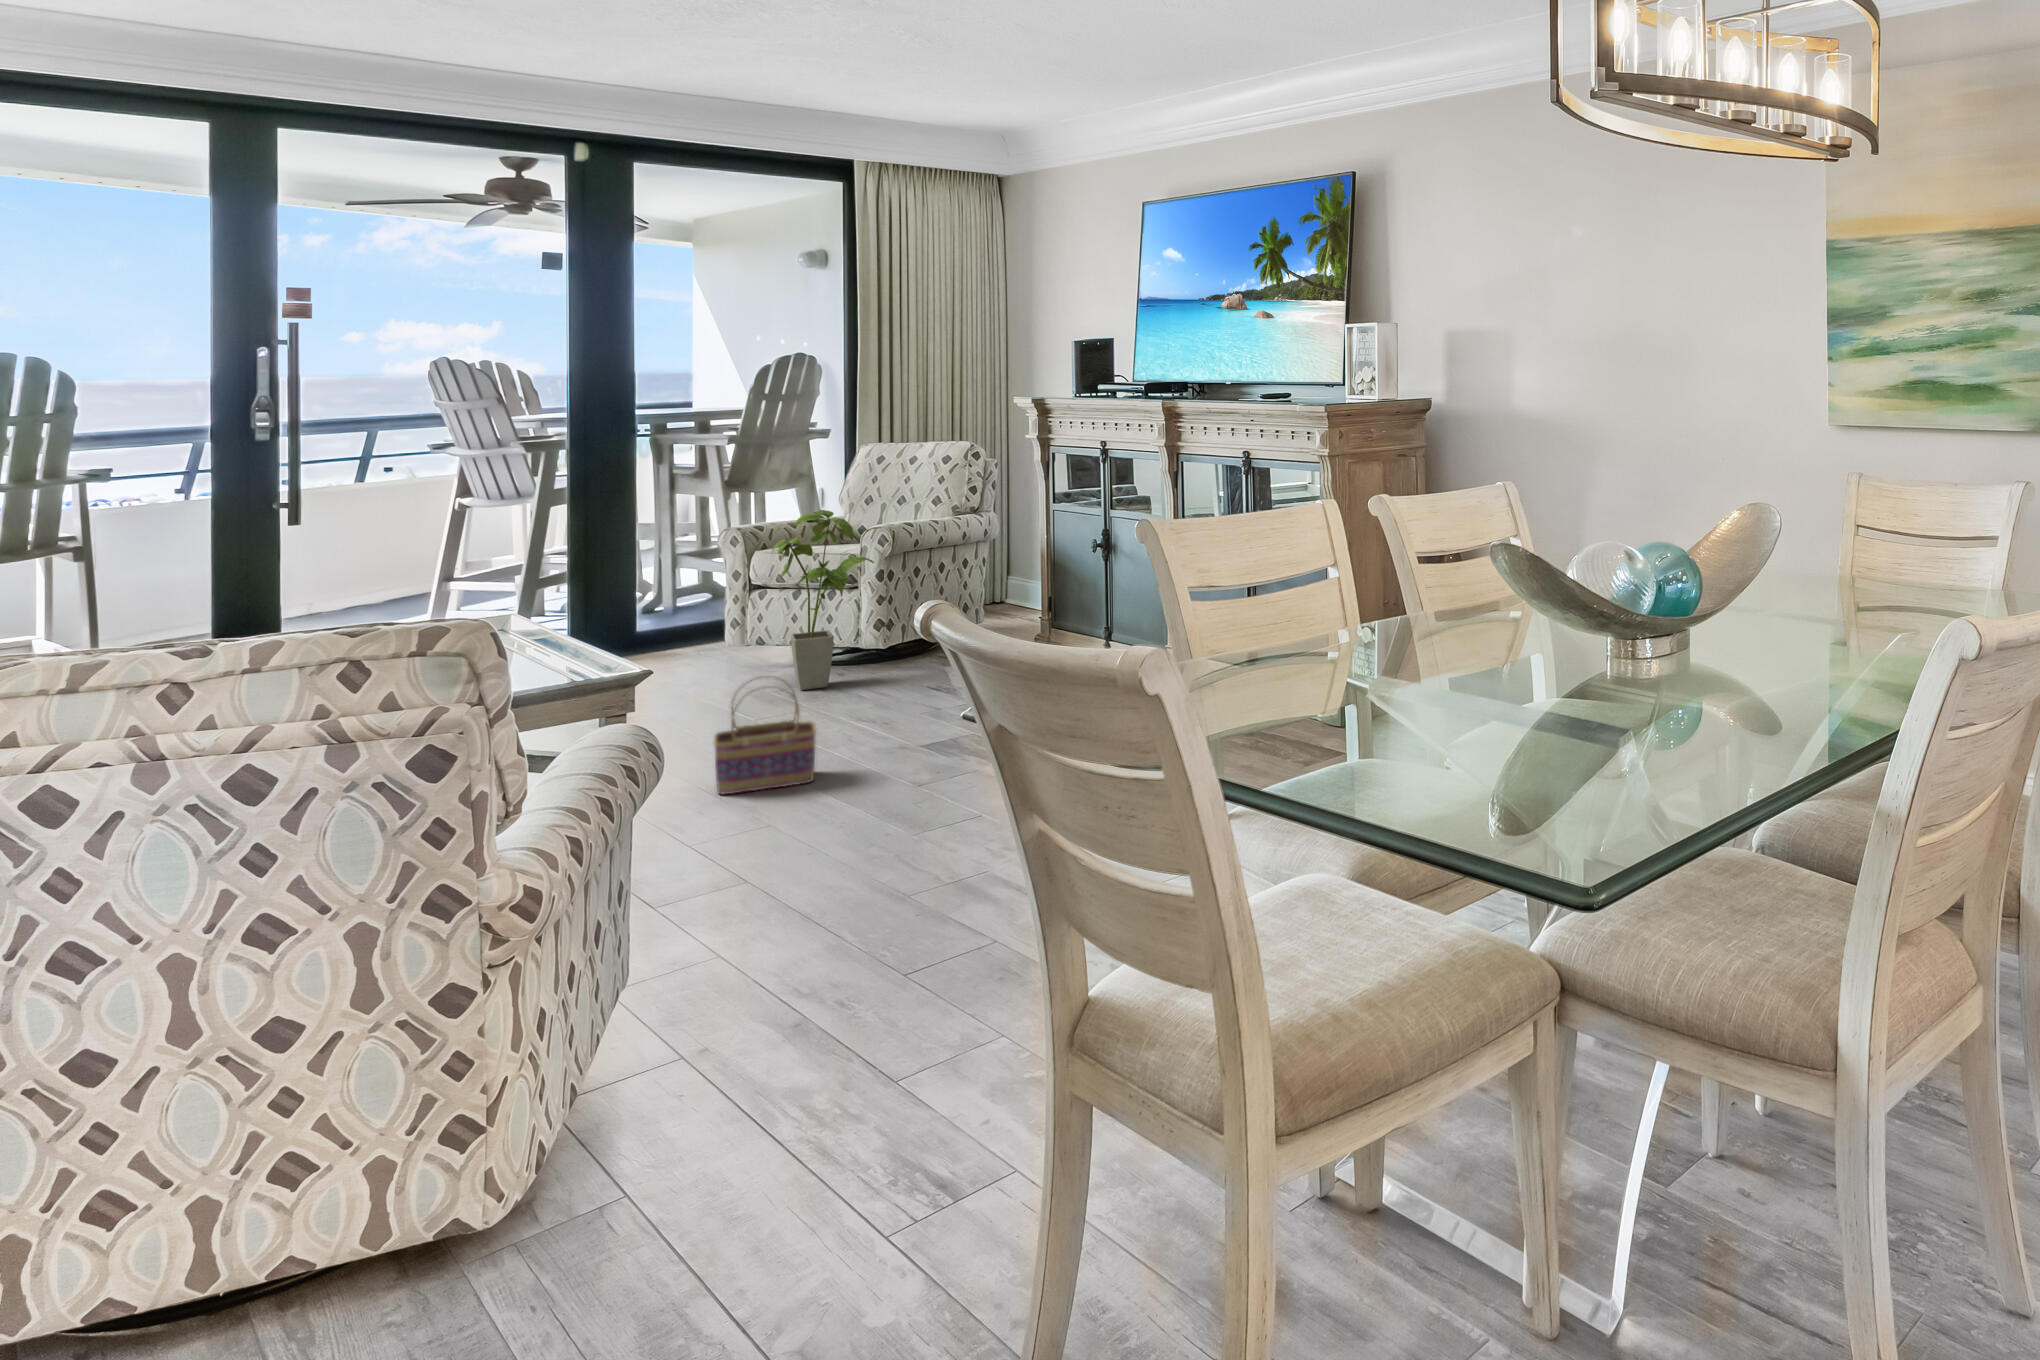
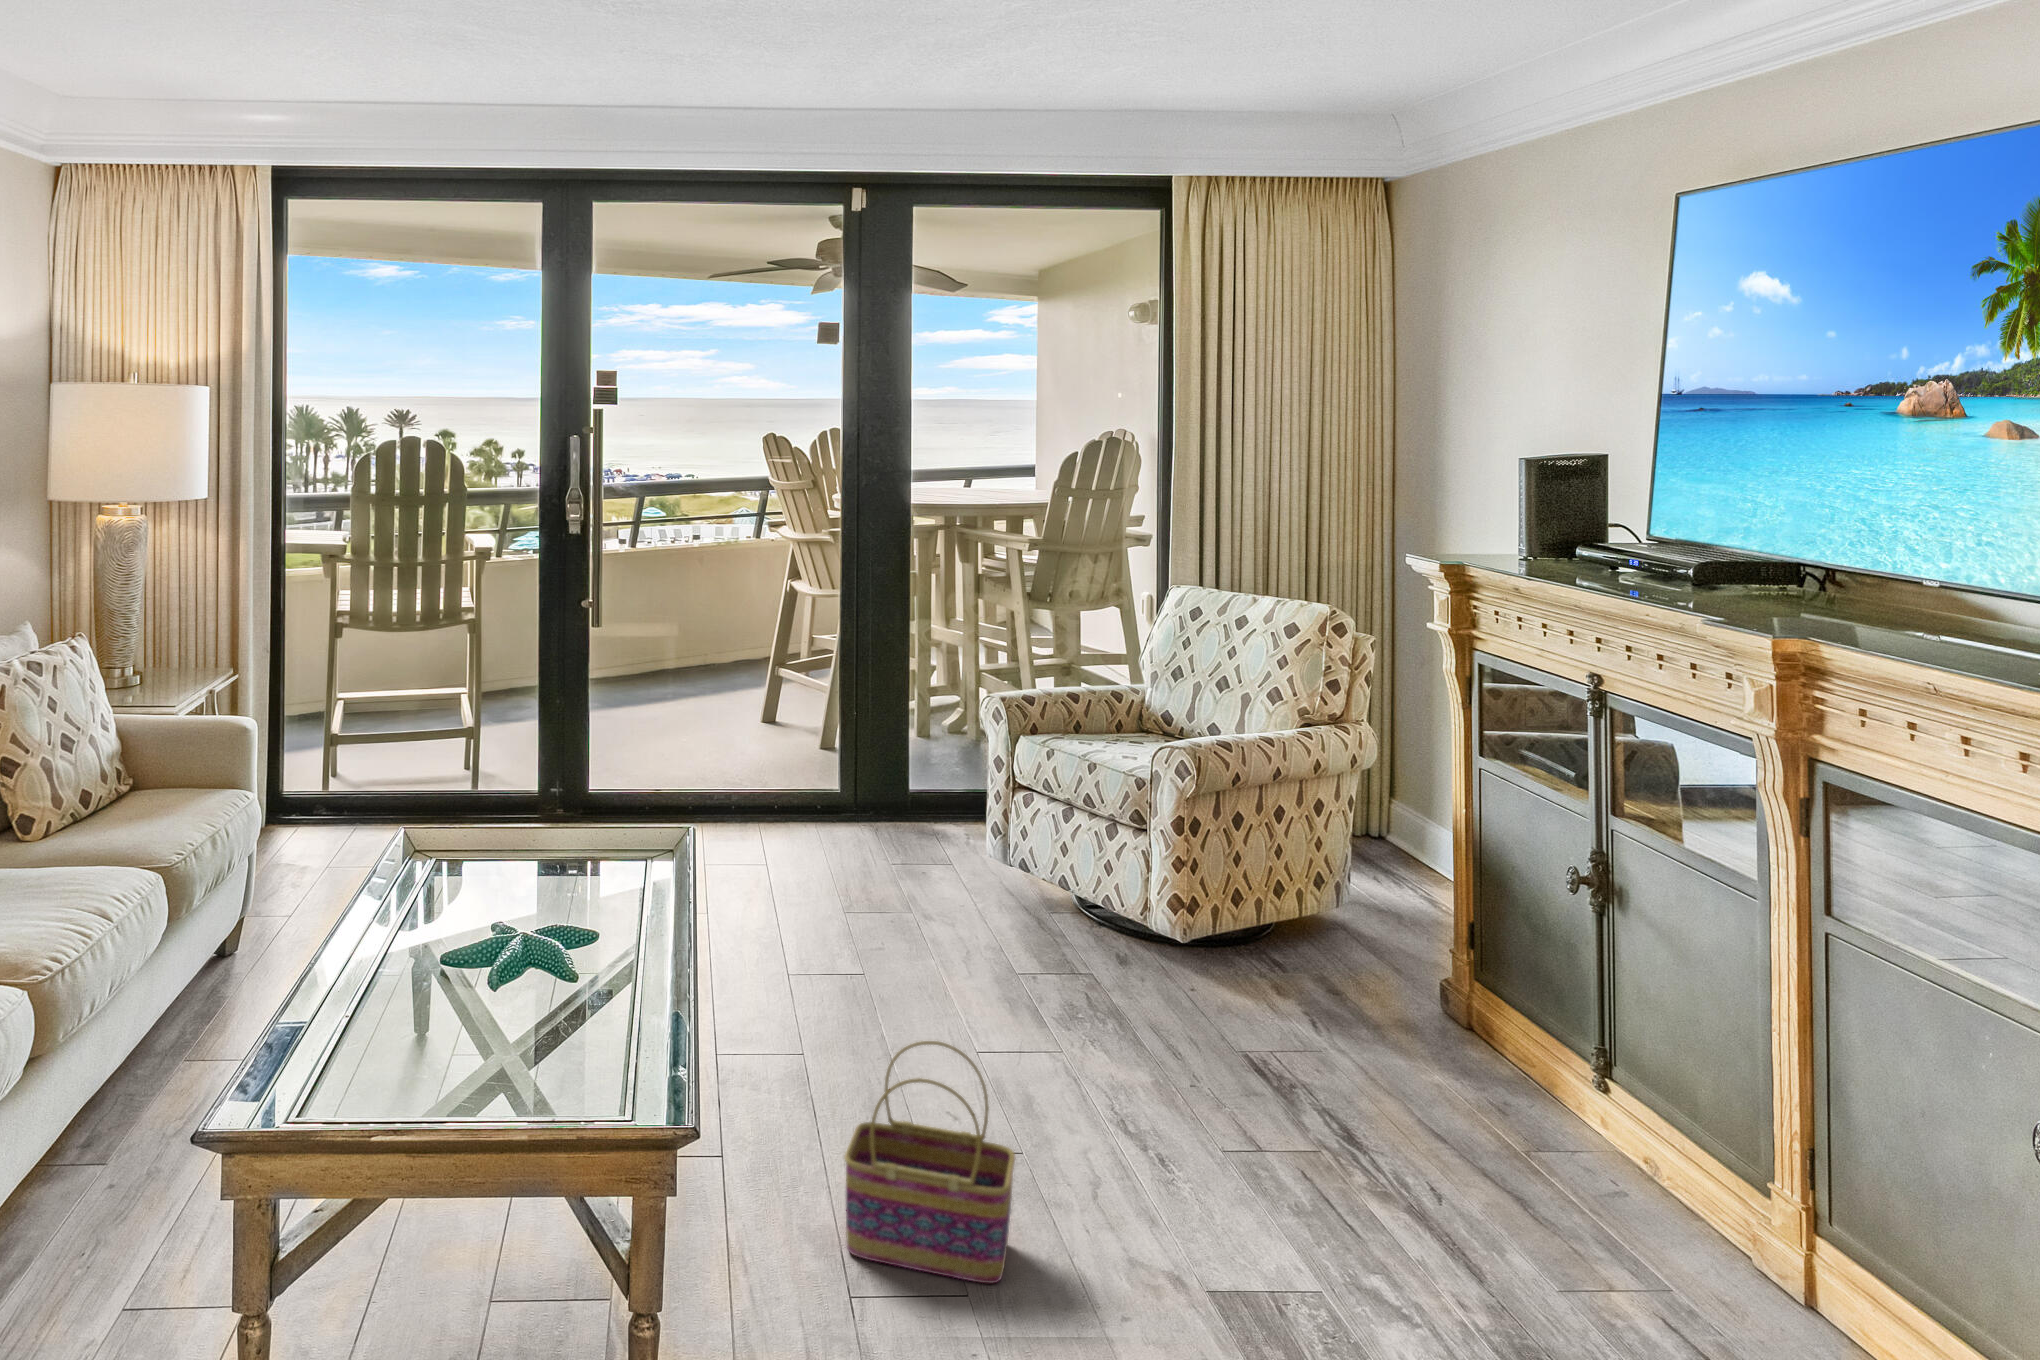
house plant: present [772,510,874,690] -> none [1018,707,1169,993]

